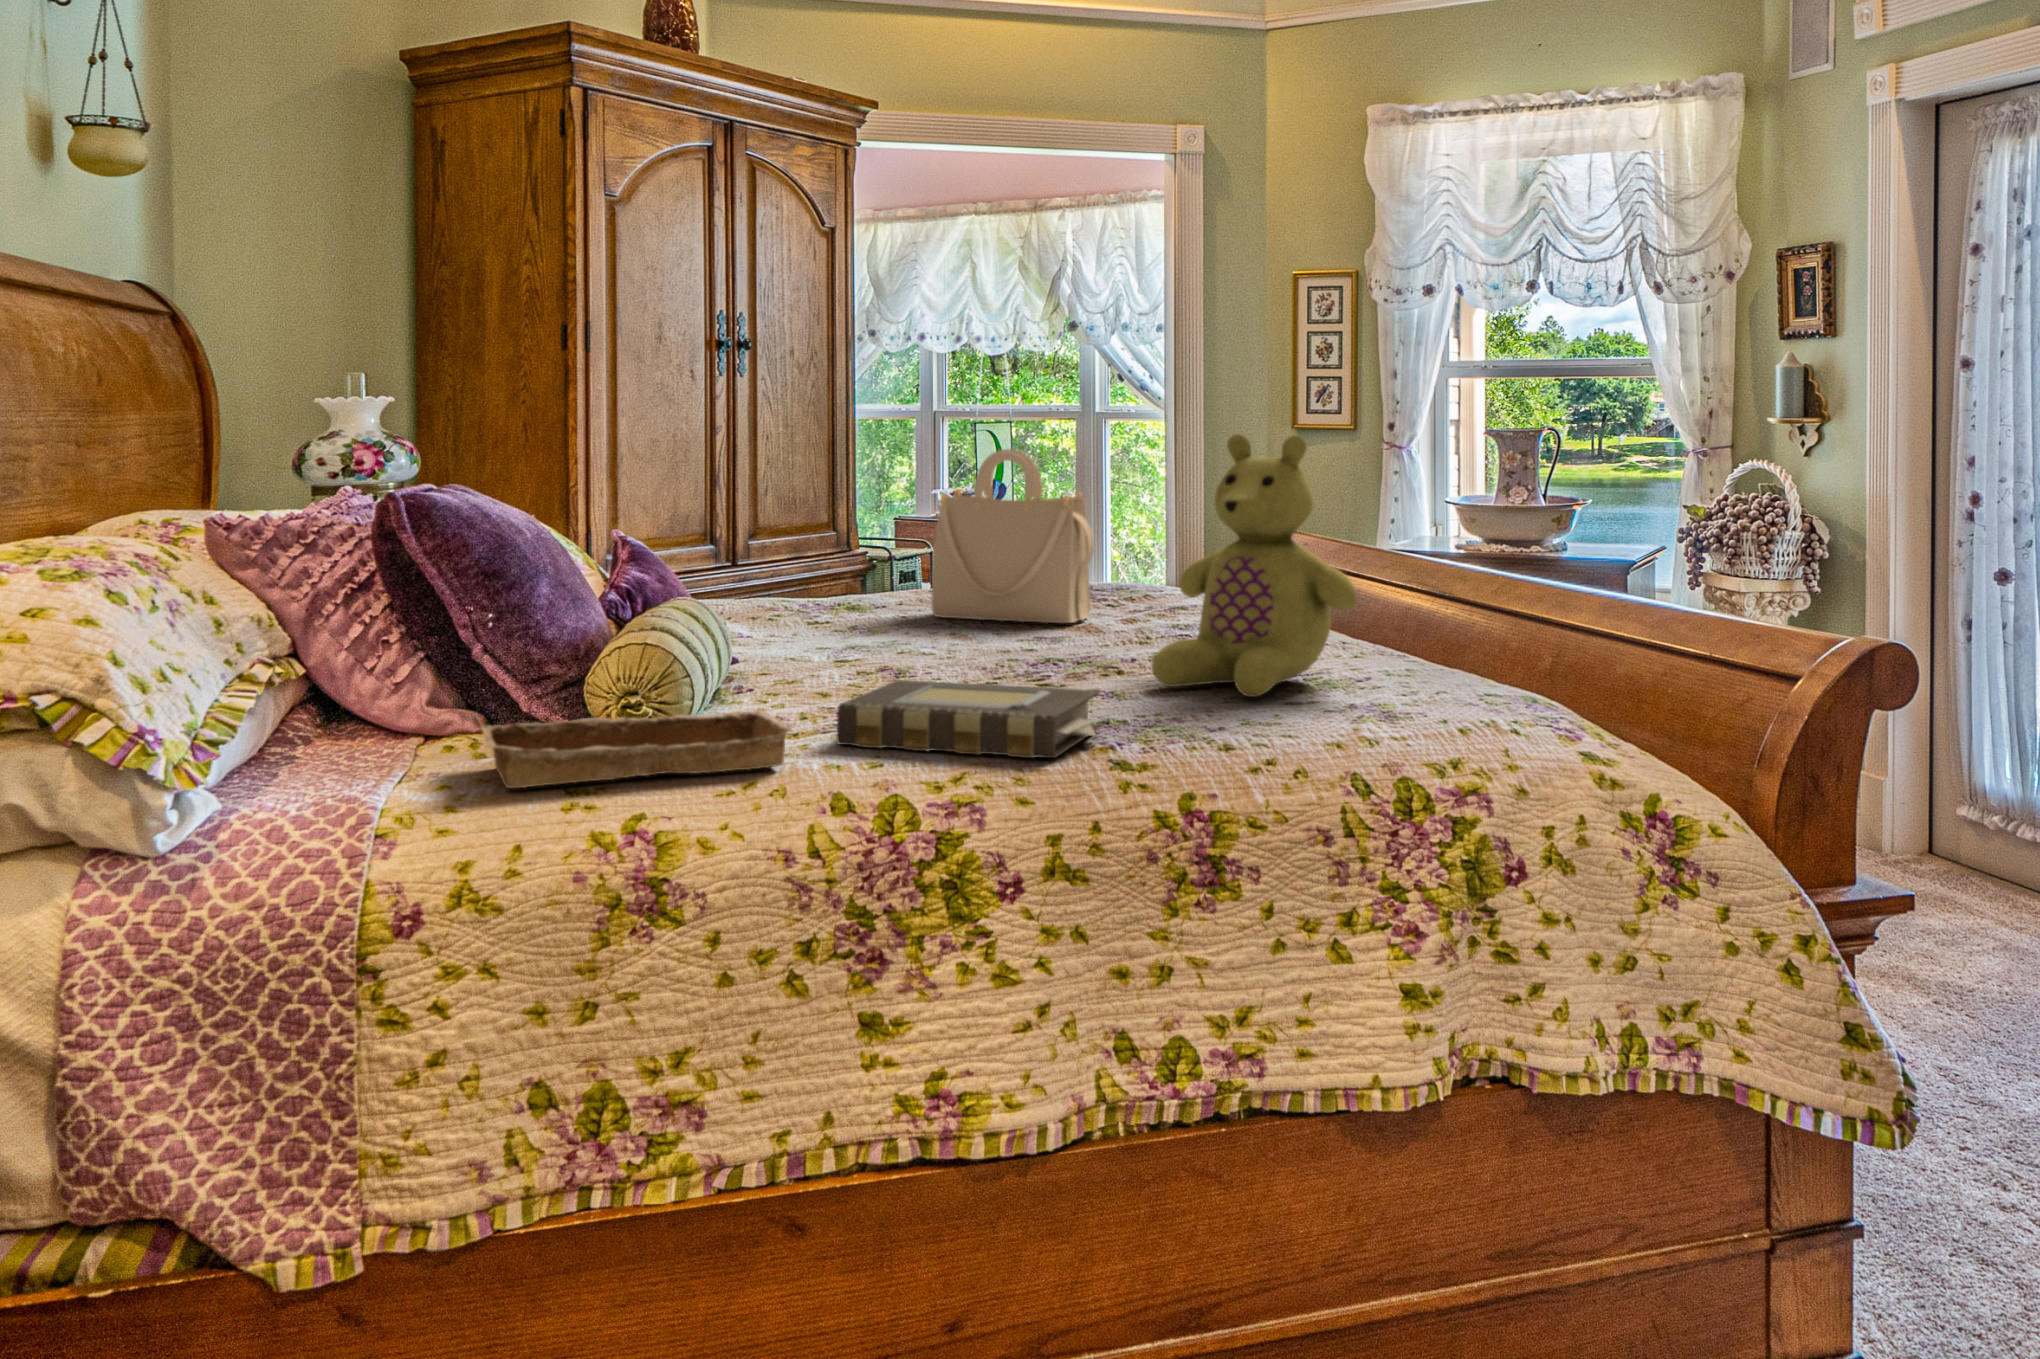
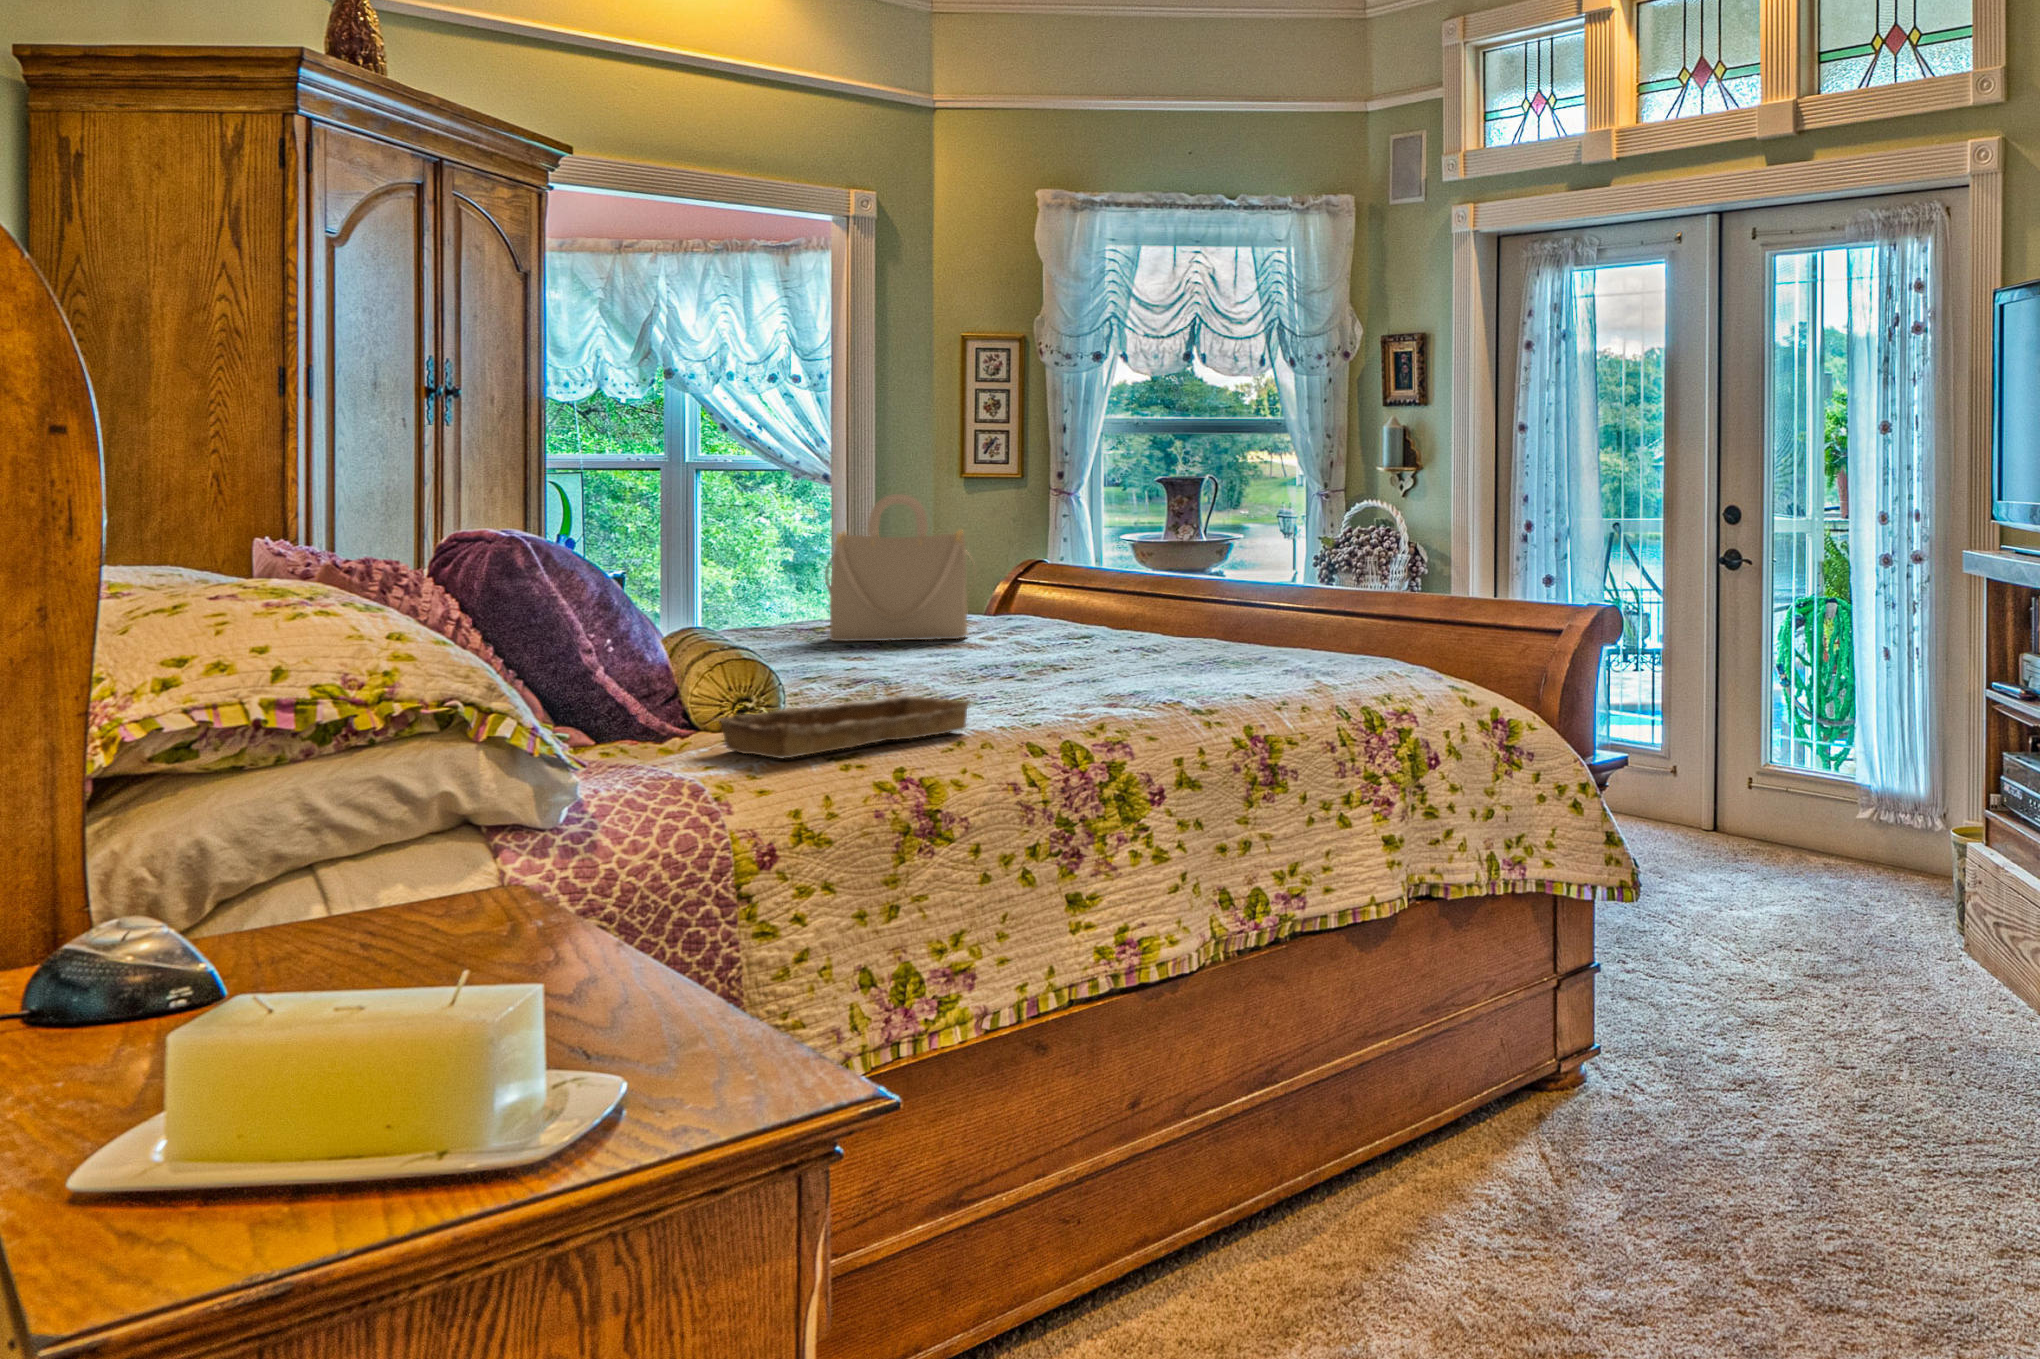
stuffed bear: present [1152,434,1357,697] -> none [1117,477,1269,670]
book: present [837,680,1100,758] -> none [962,665,1160,717]

